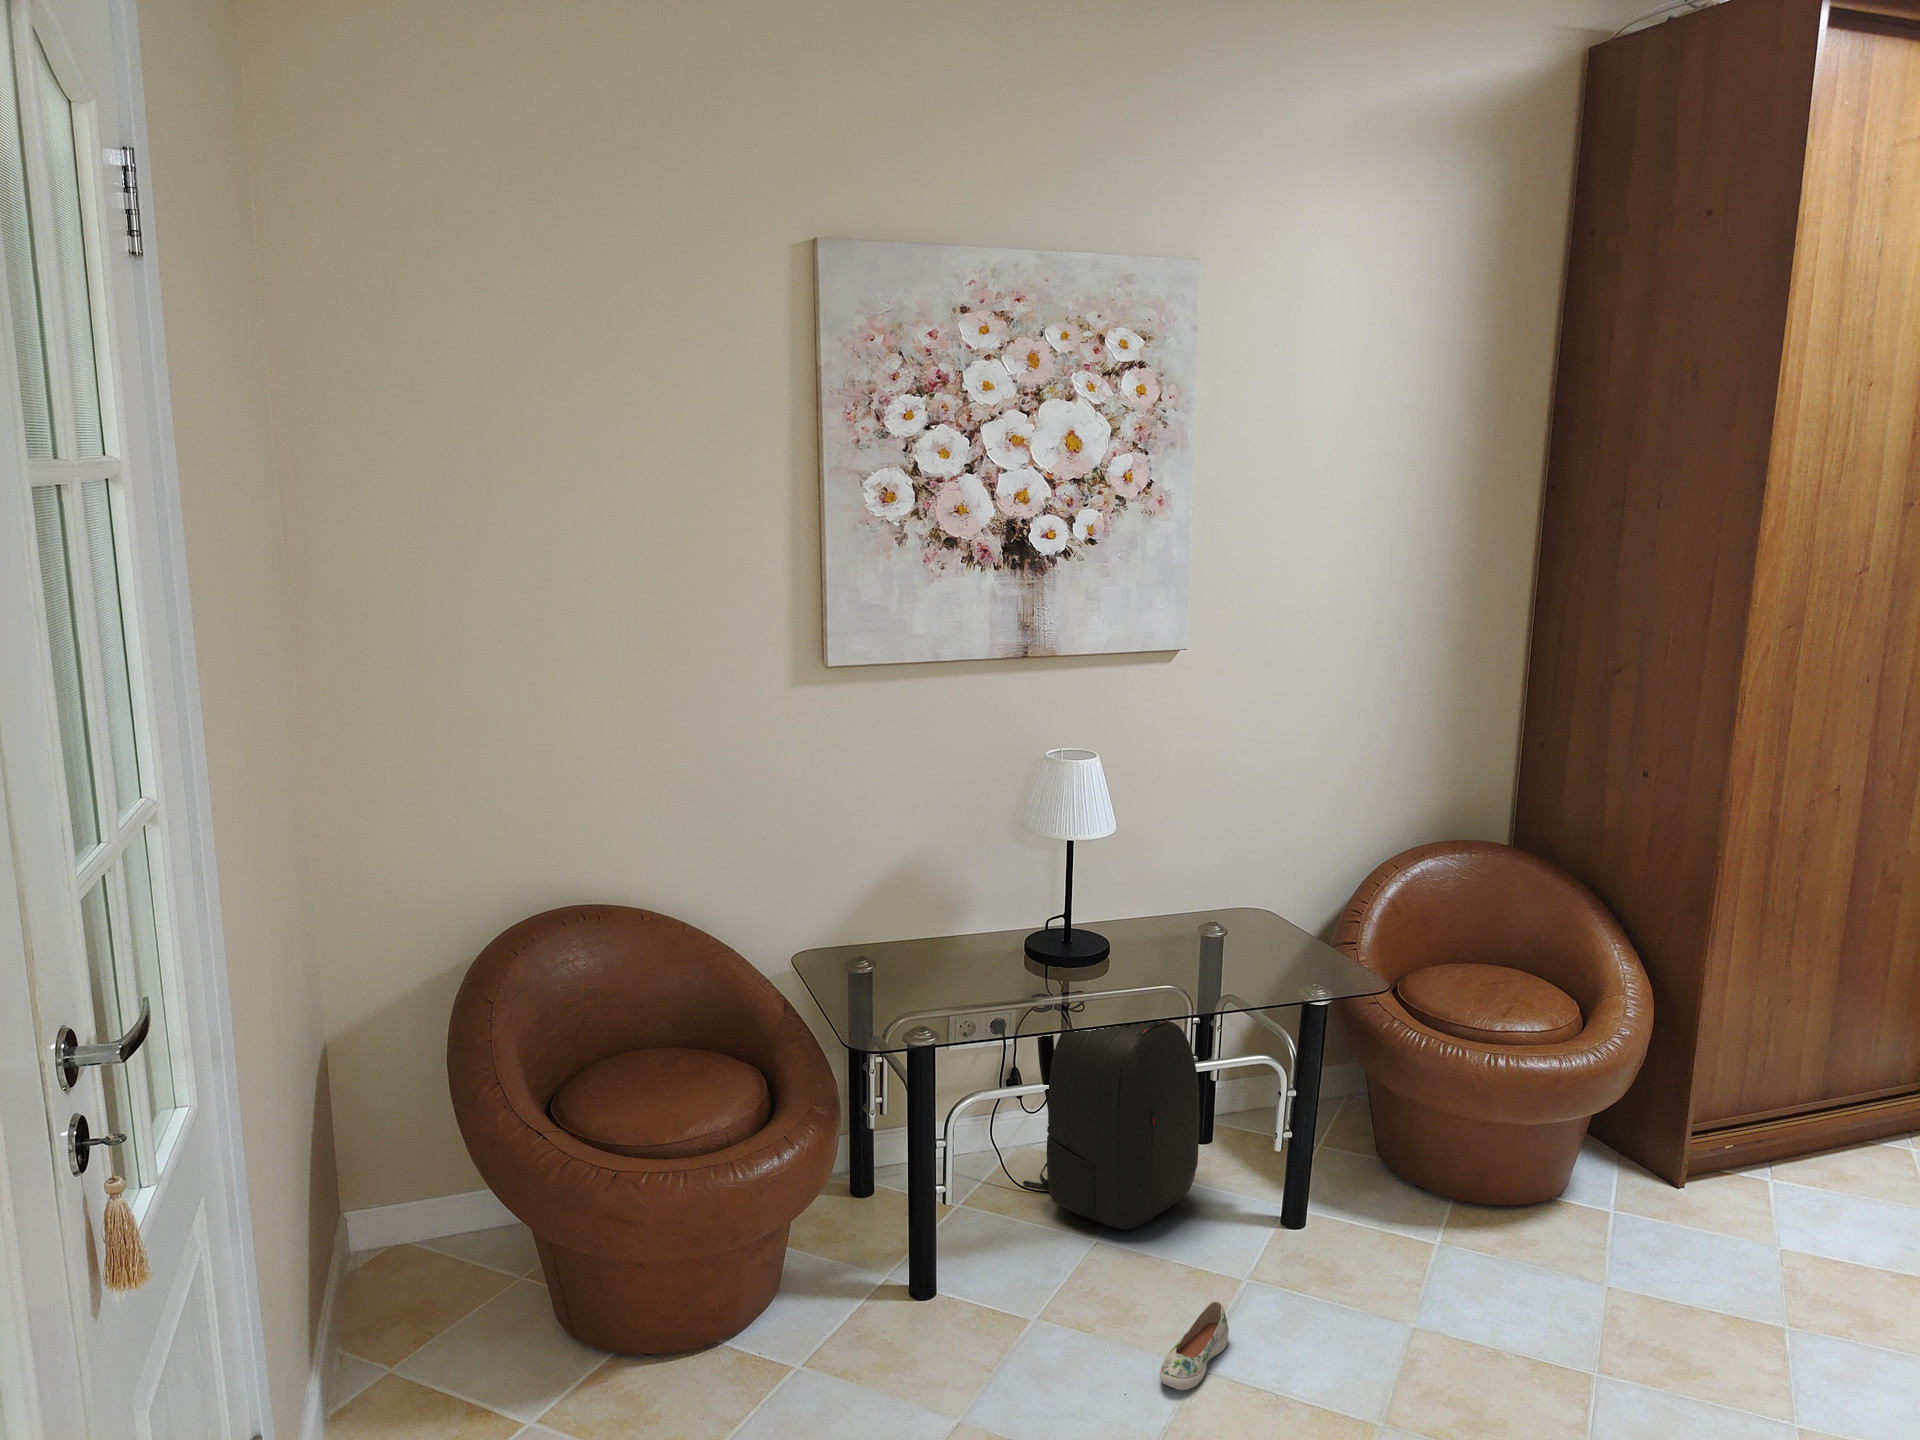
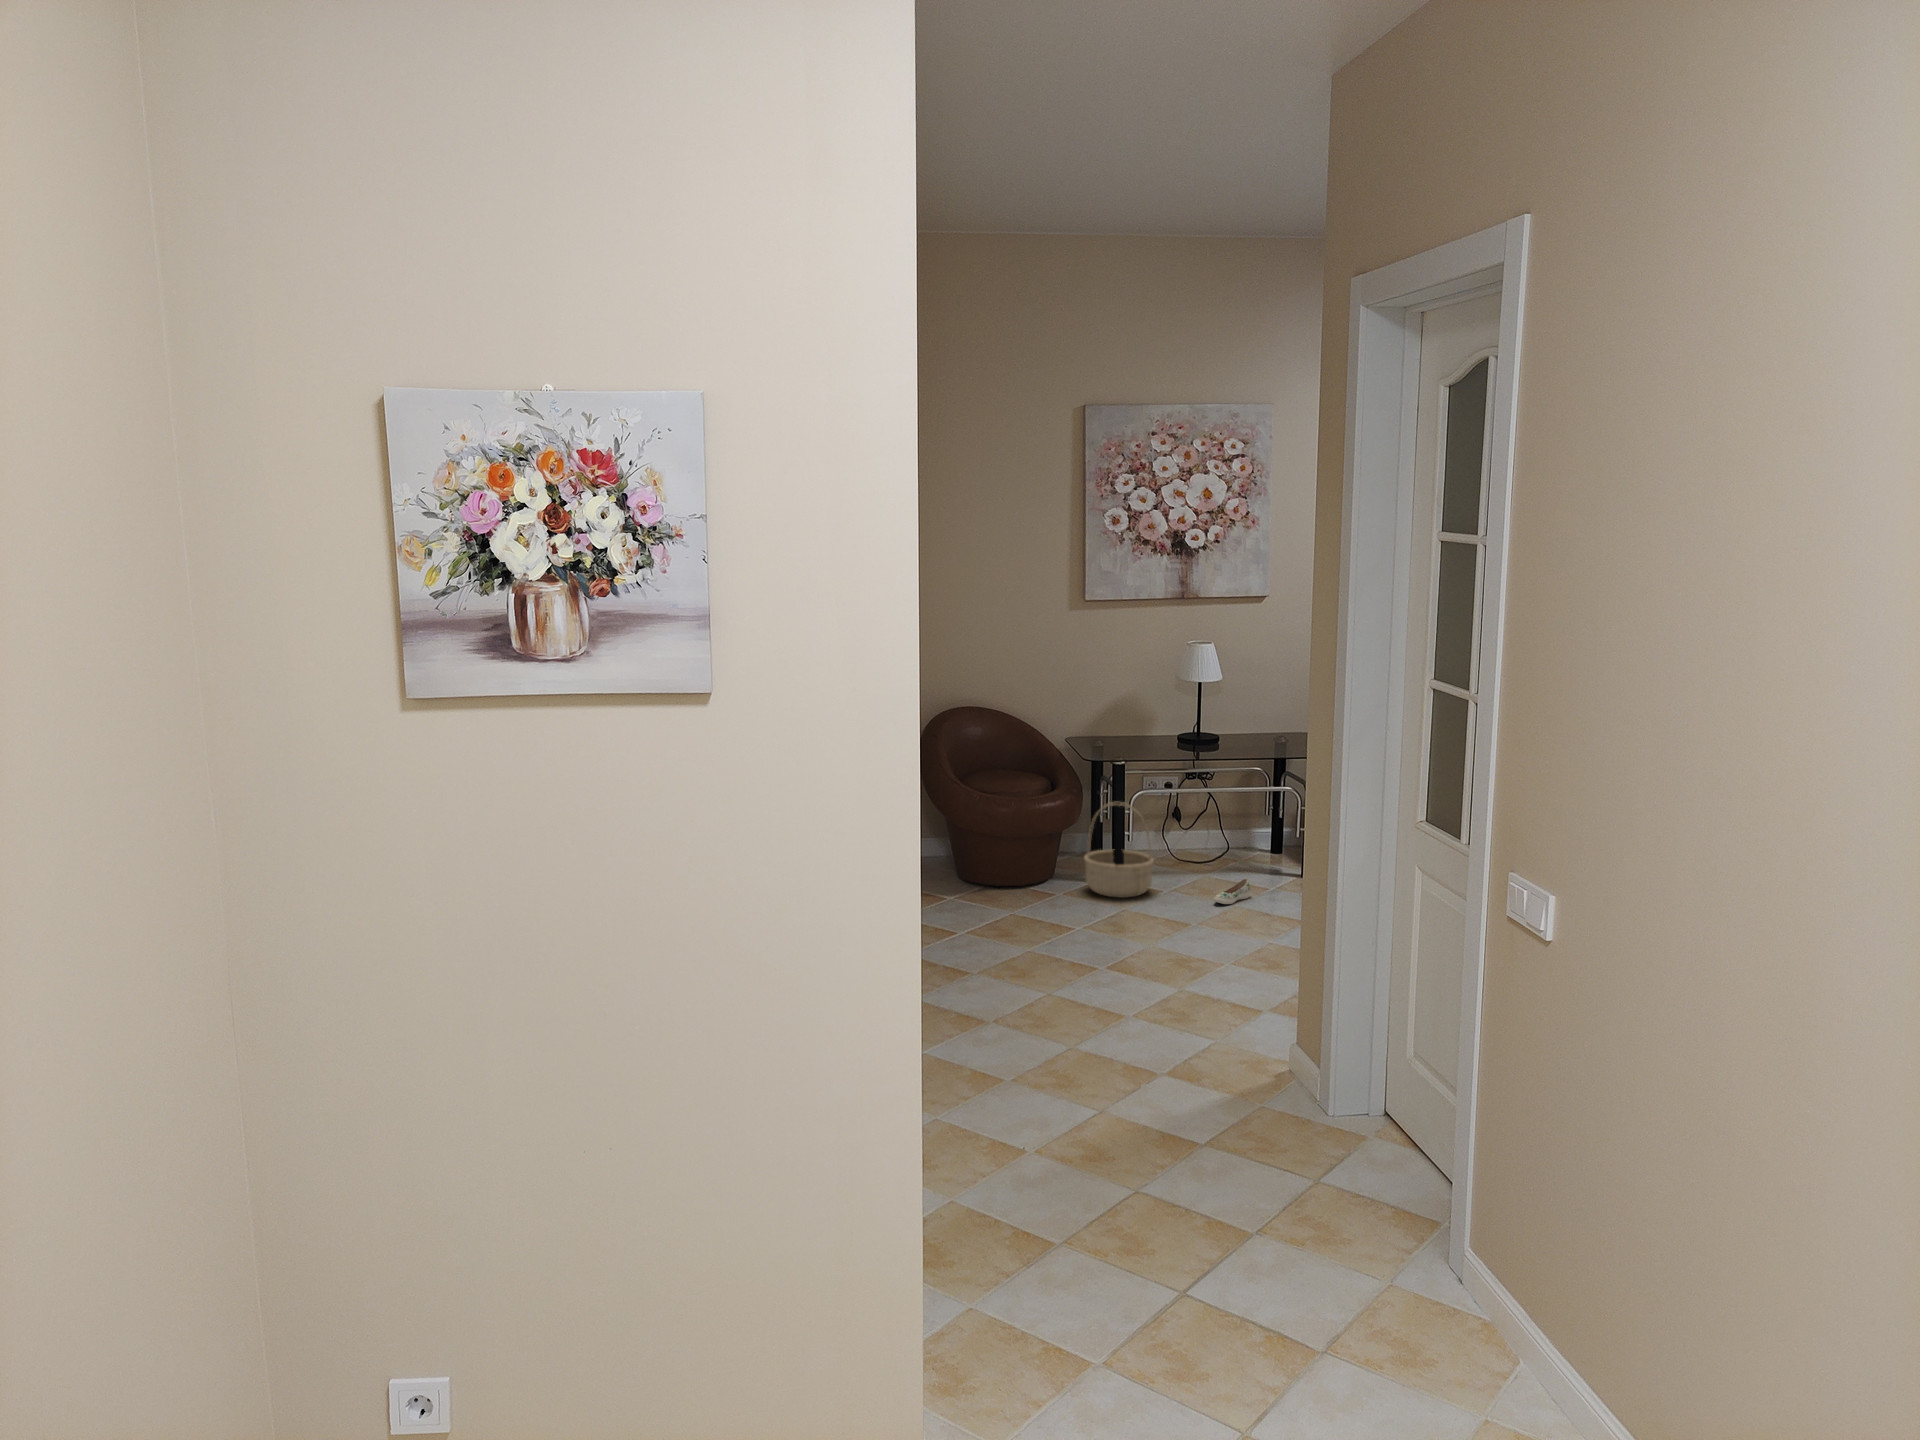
backpack: present [1023,1019,1200,1230] -> none [1178,761,1261,869]
basket: none [849,1149,1012,1378] -> present [1084,802,1154,898]

